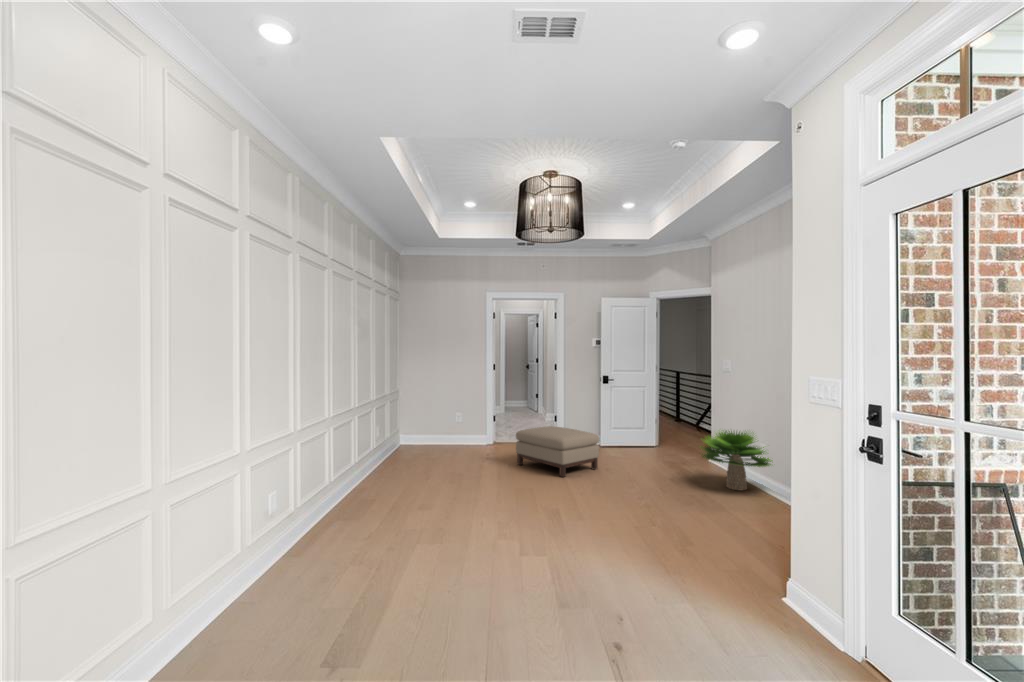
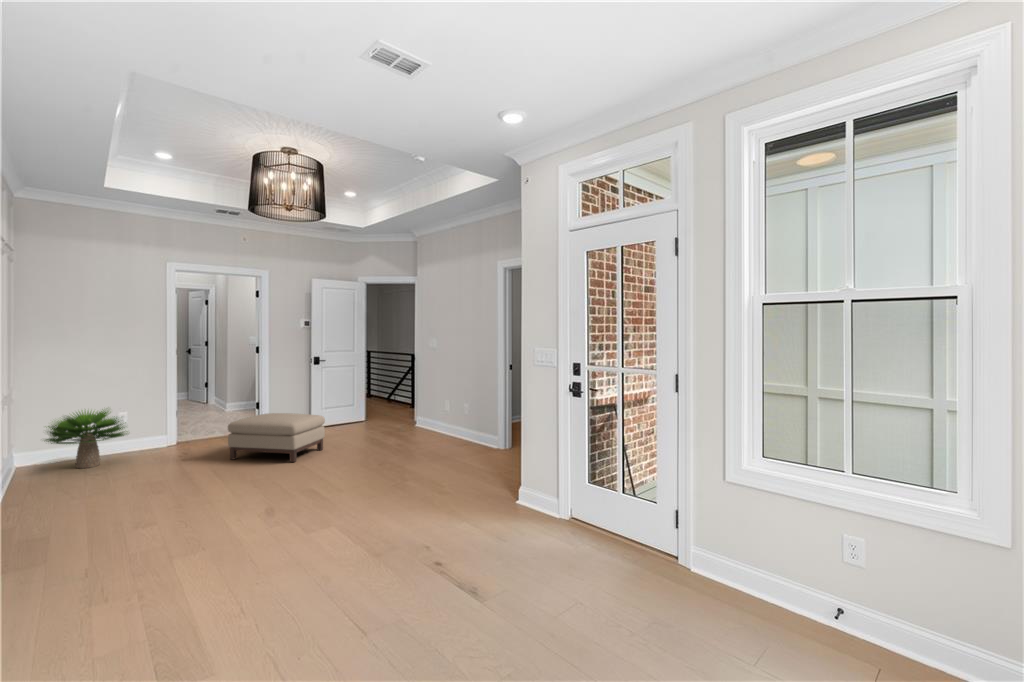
potted plant: present [701,431,773,490] -> present [45,410,127,468]

